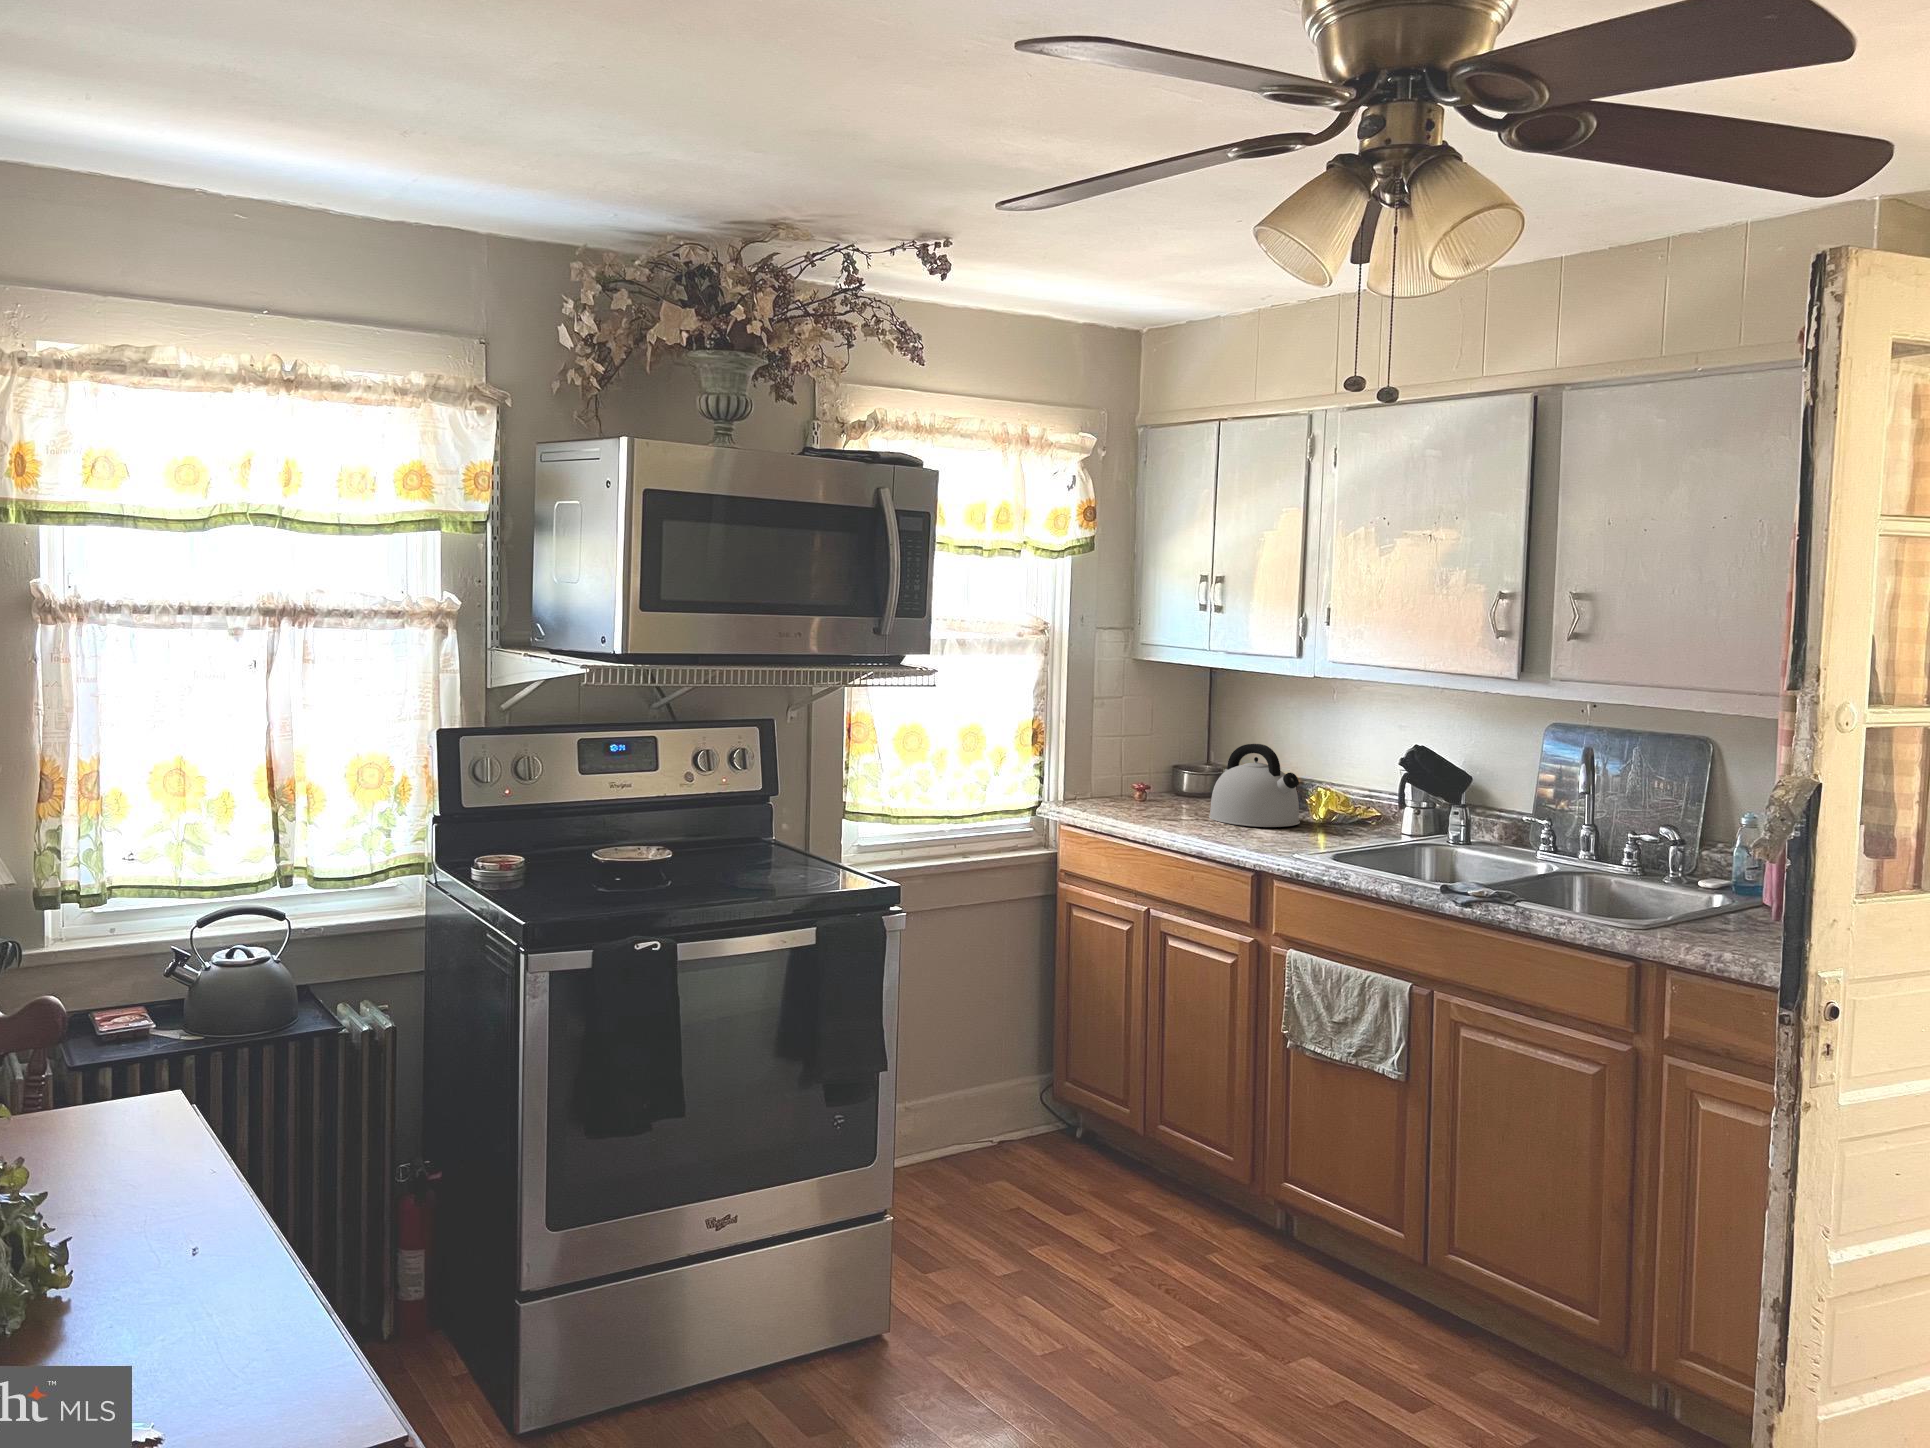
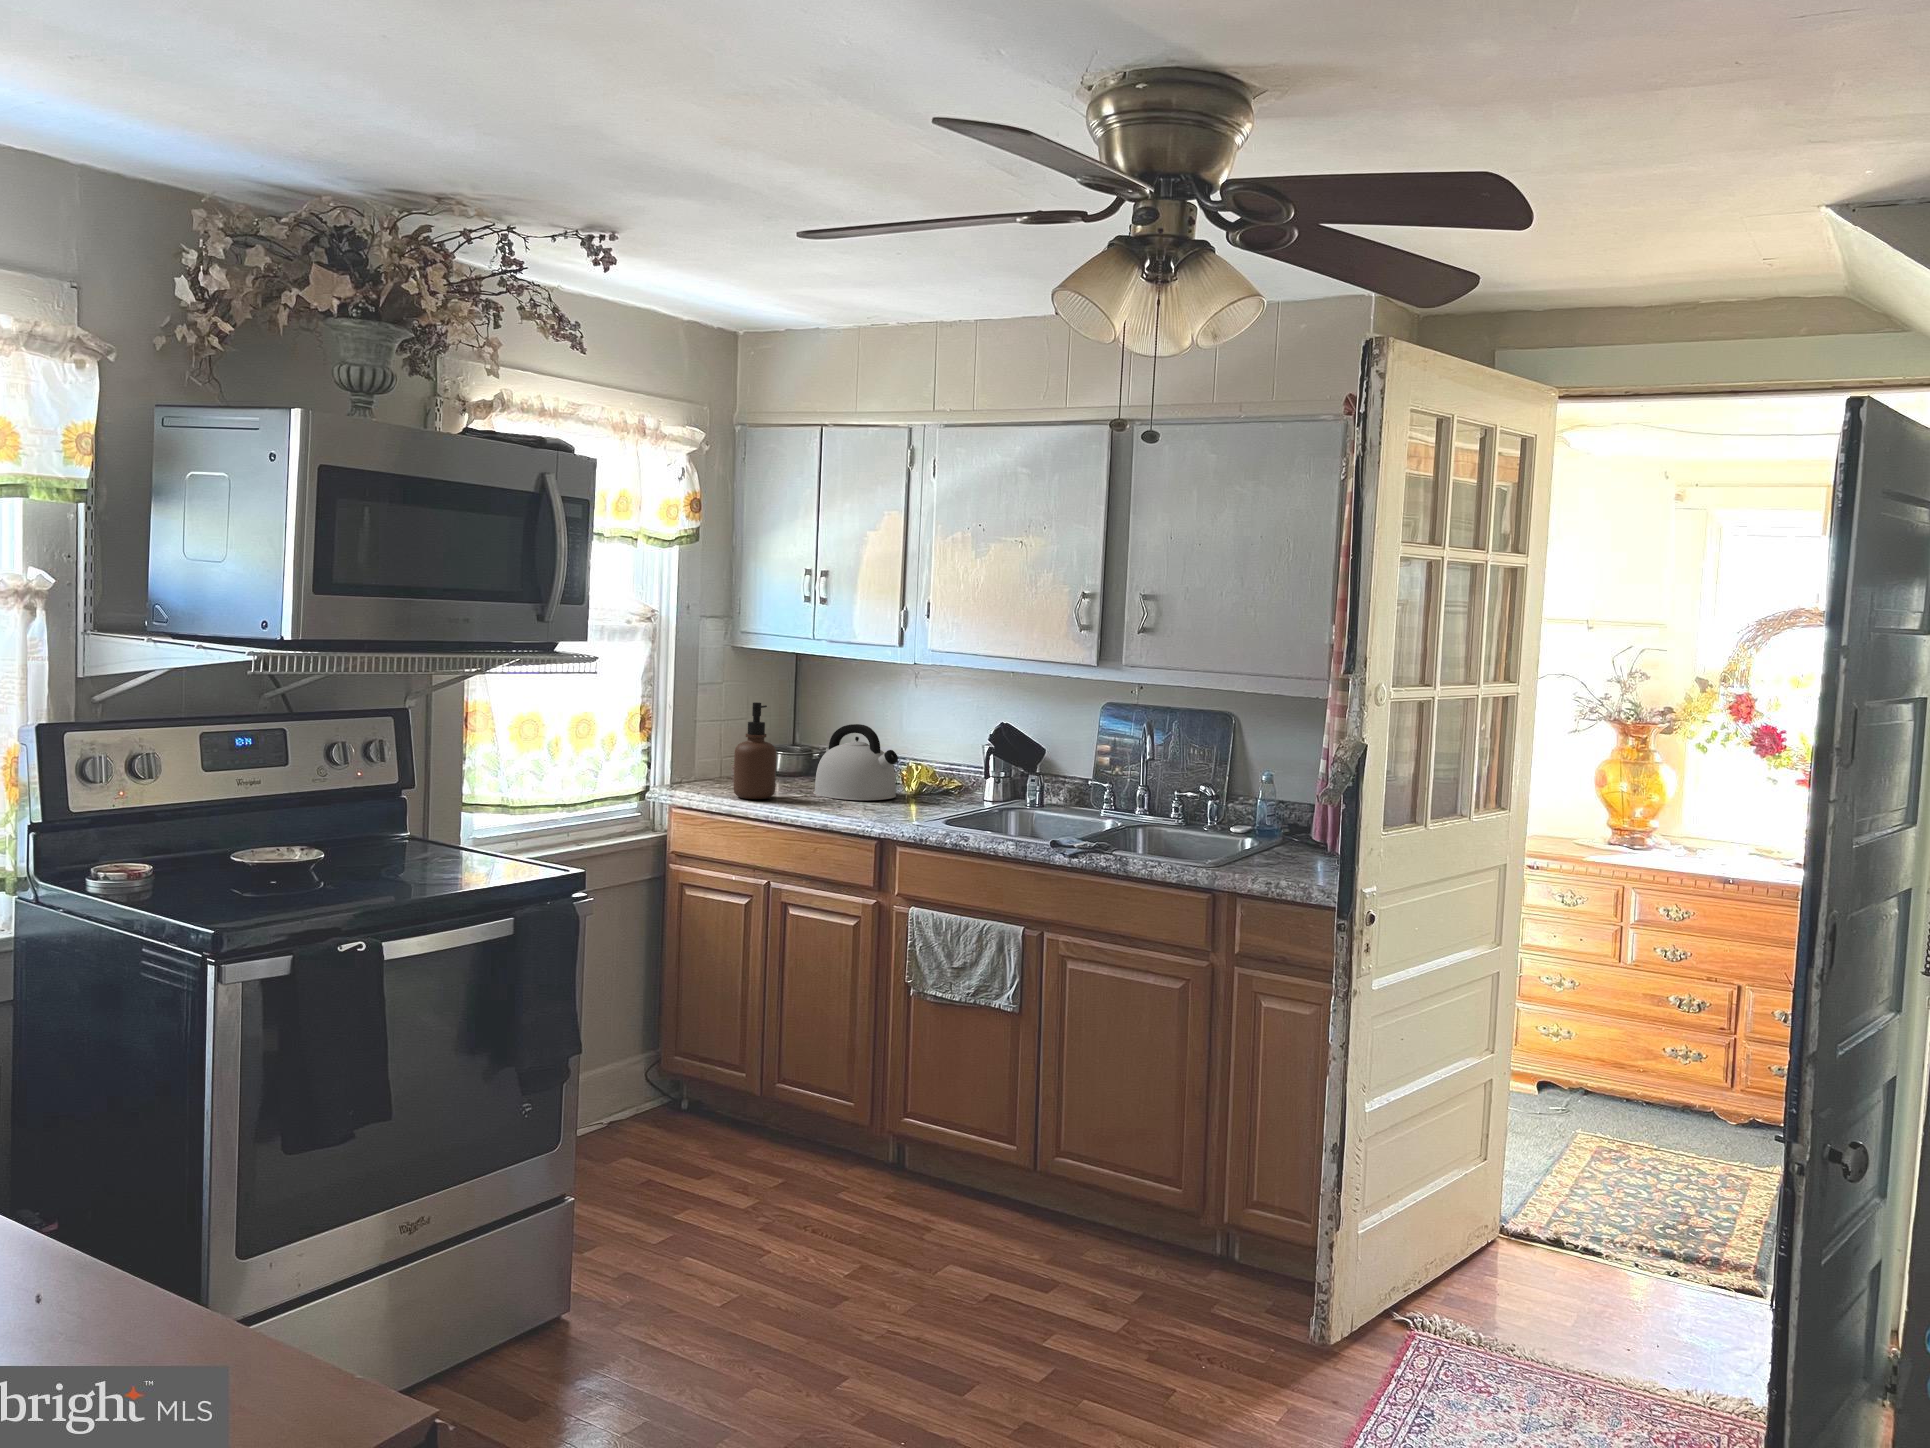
soap dispenser: none [1118,719,1162,821] -> present [734,702,776,799]

